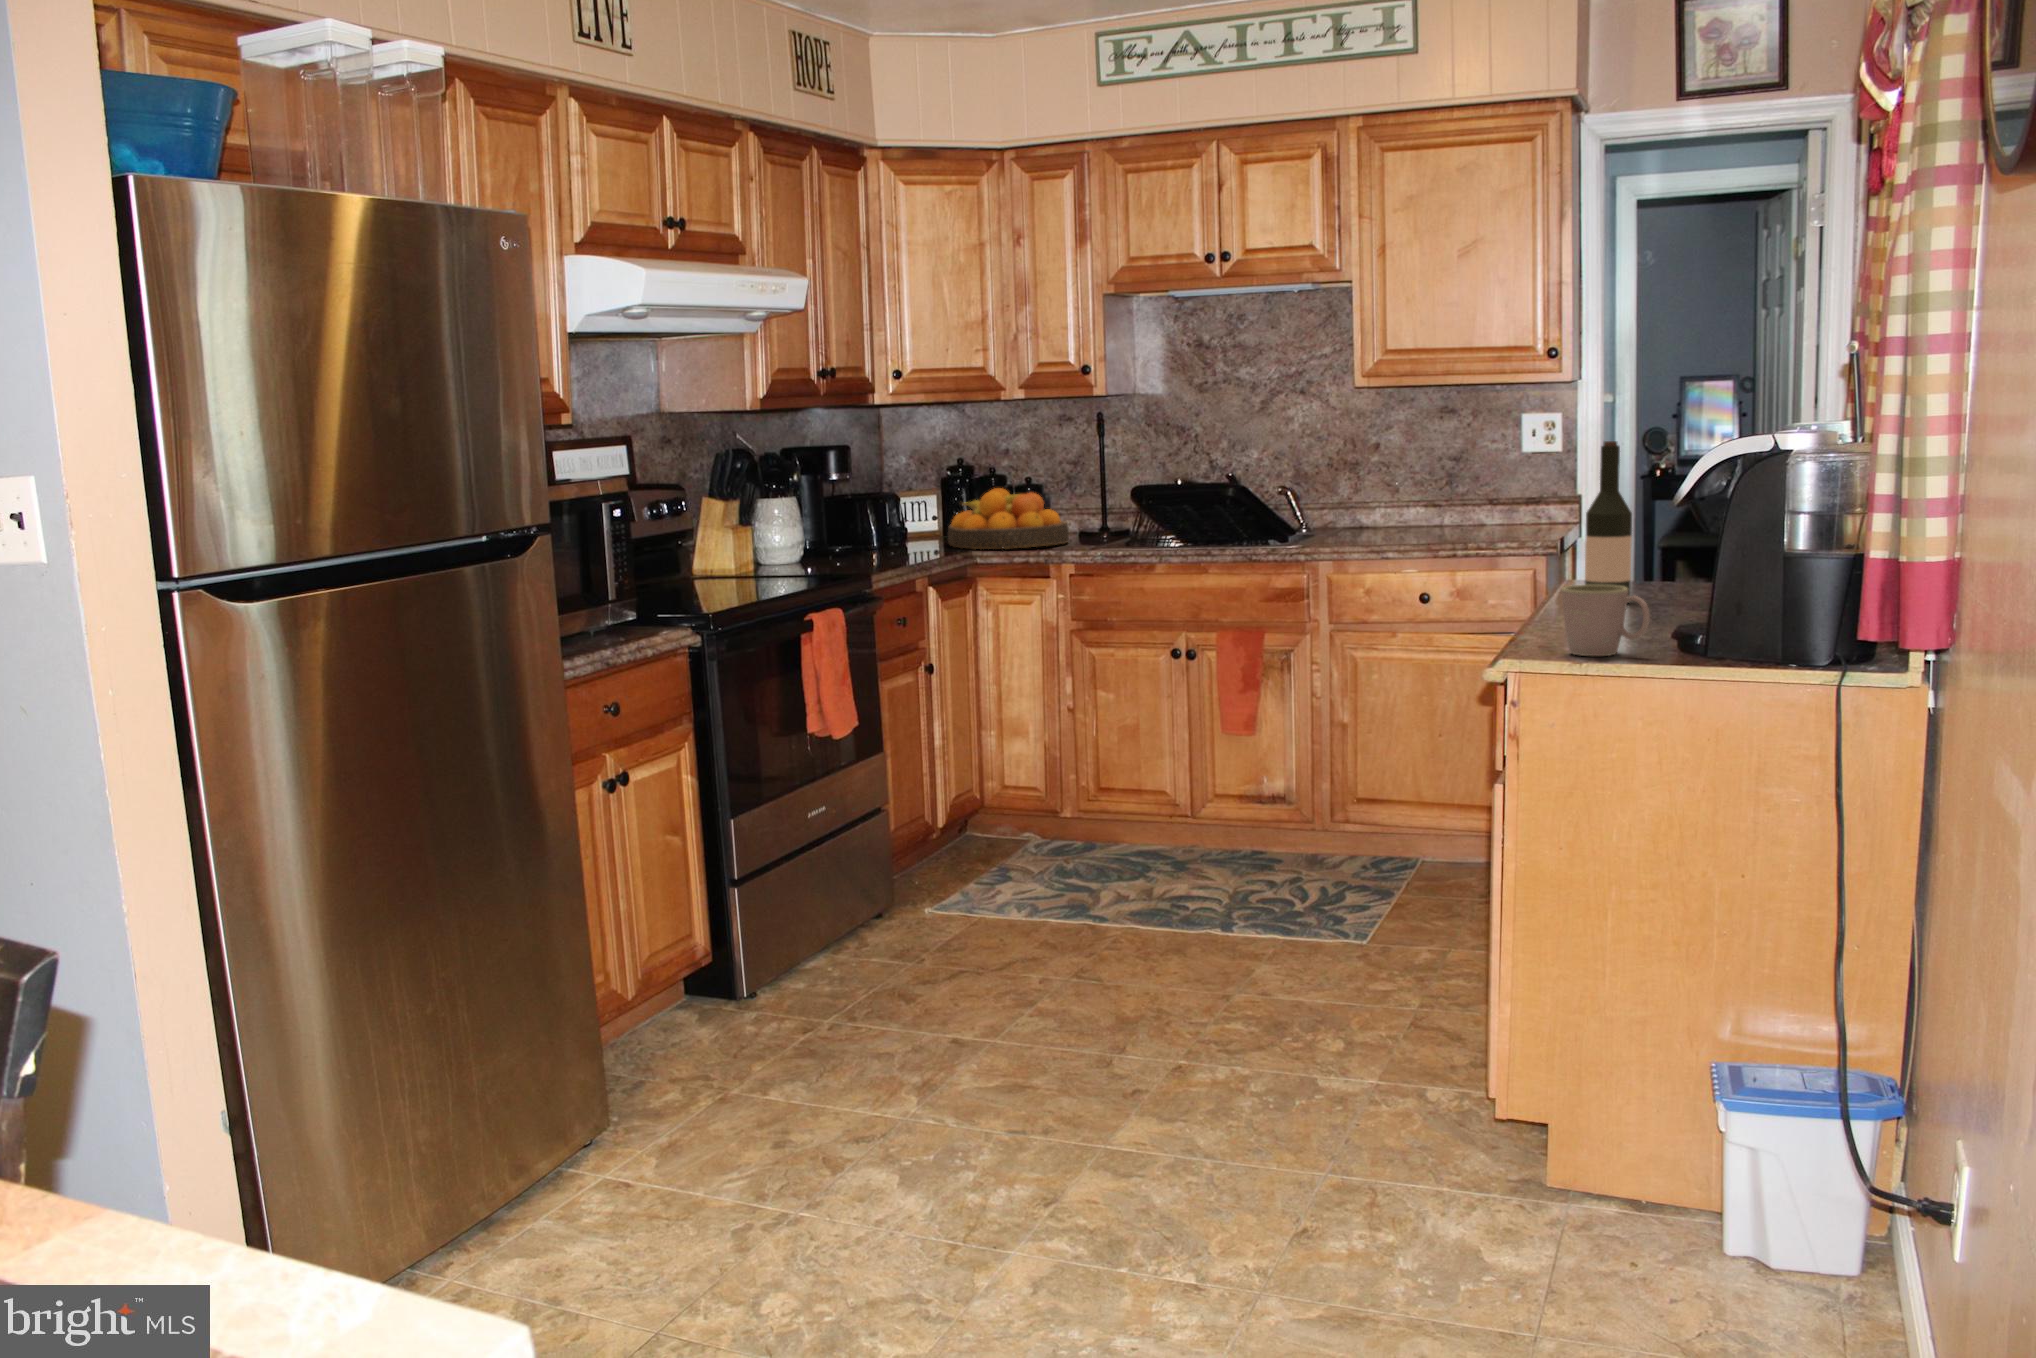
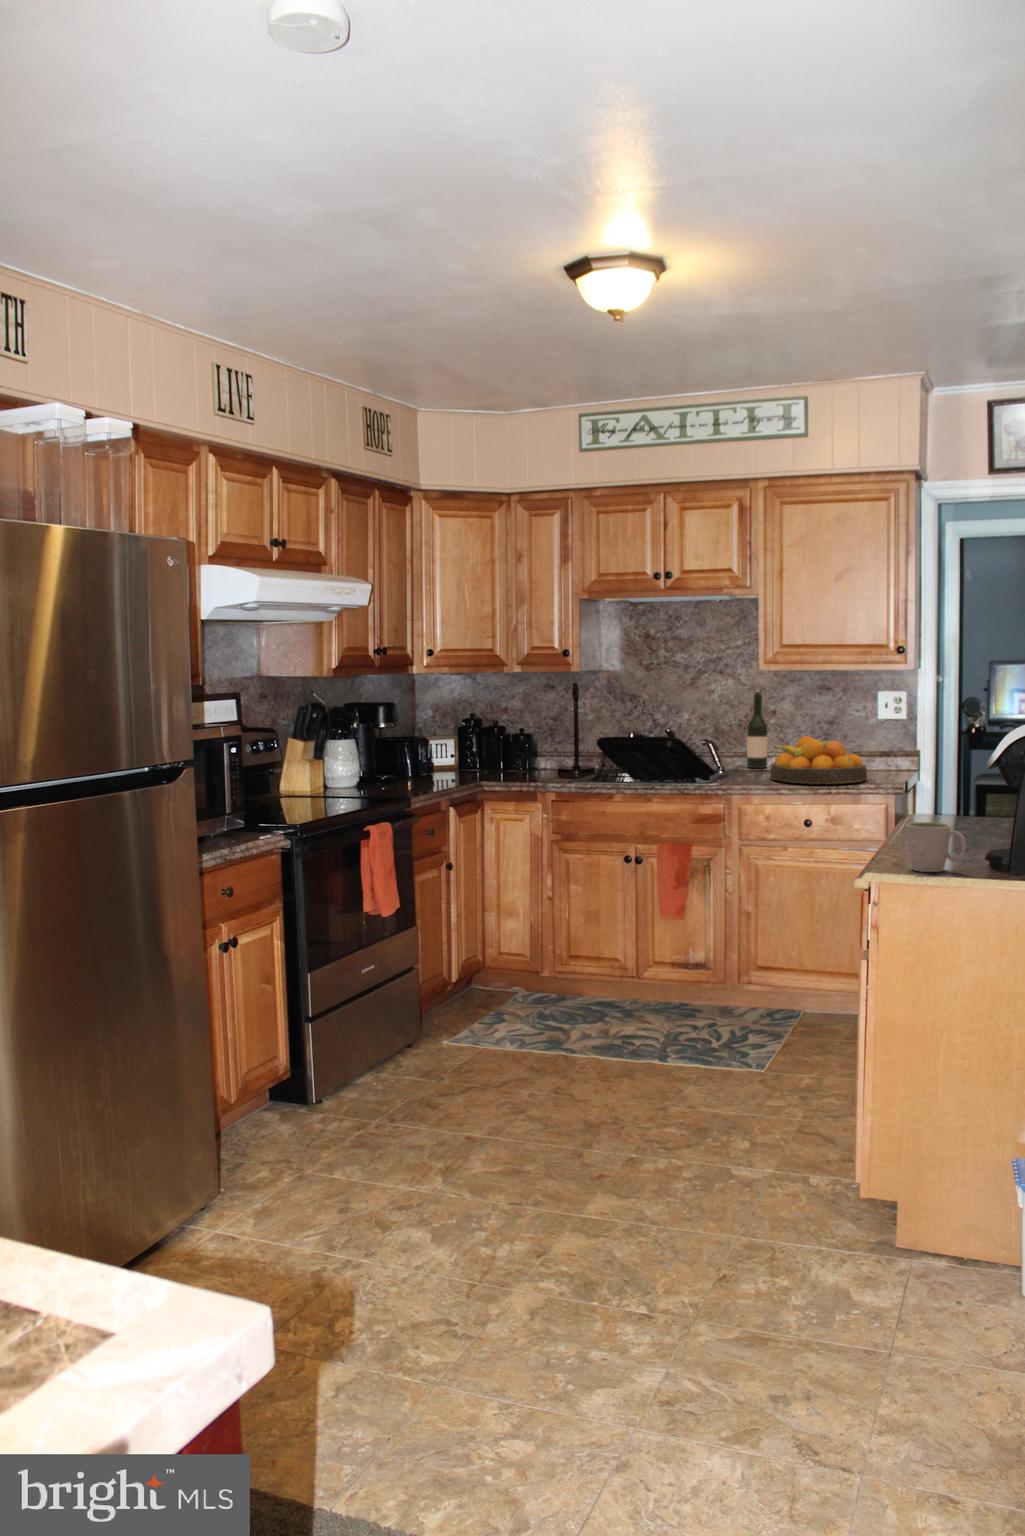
wine bottle: present [1585,441,1632,596] -> present [747,692,767,768]
fruit bowl: present [948,488,1069,549] -> present [770,736,867,784]

